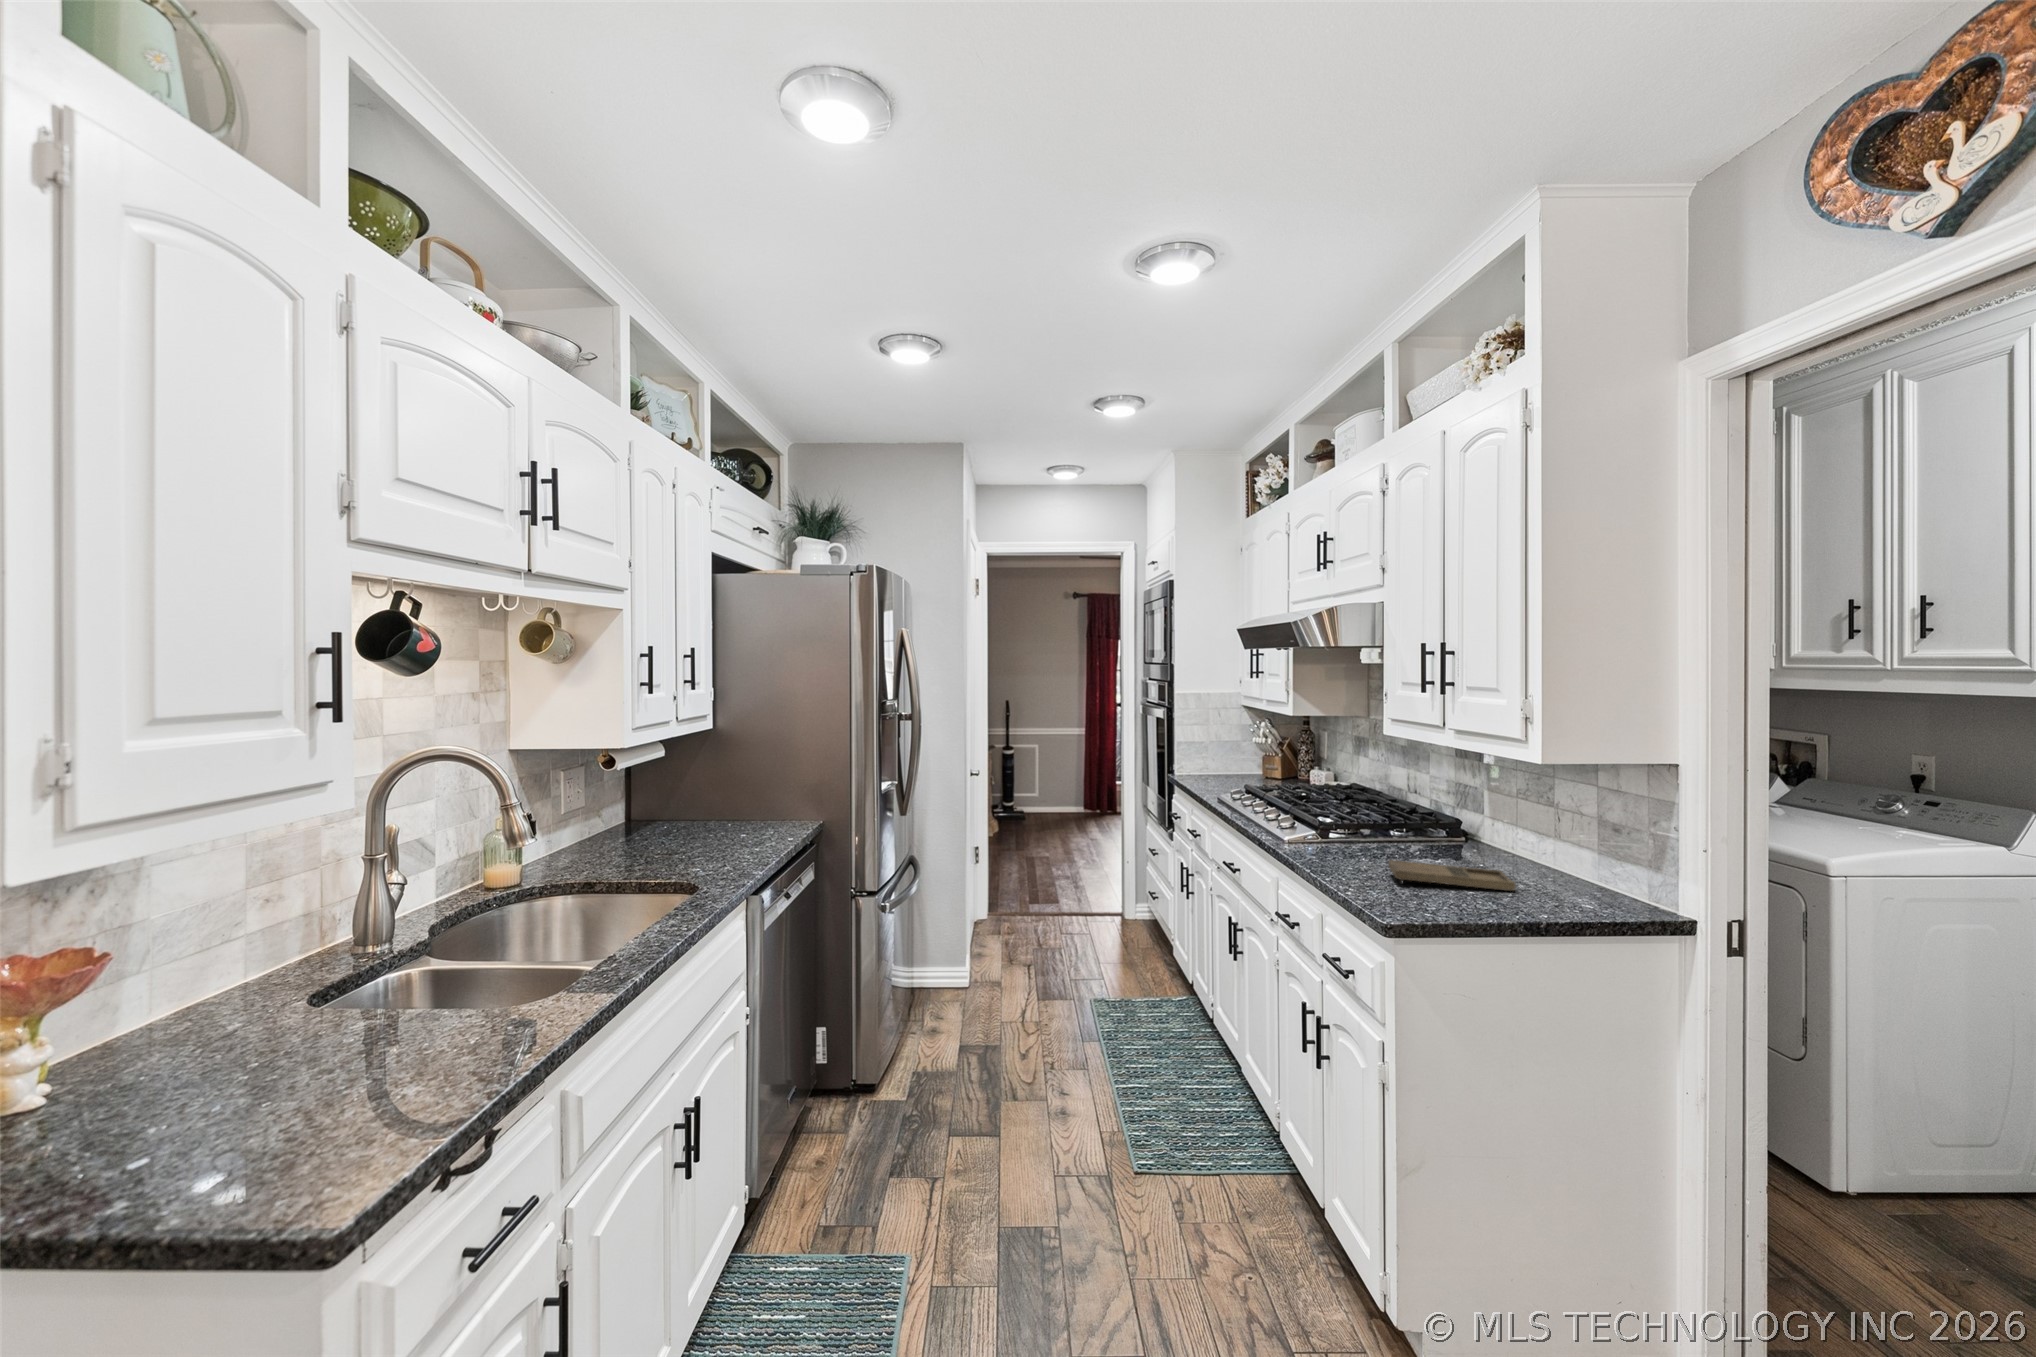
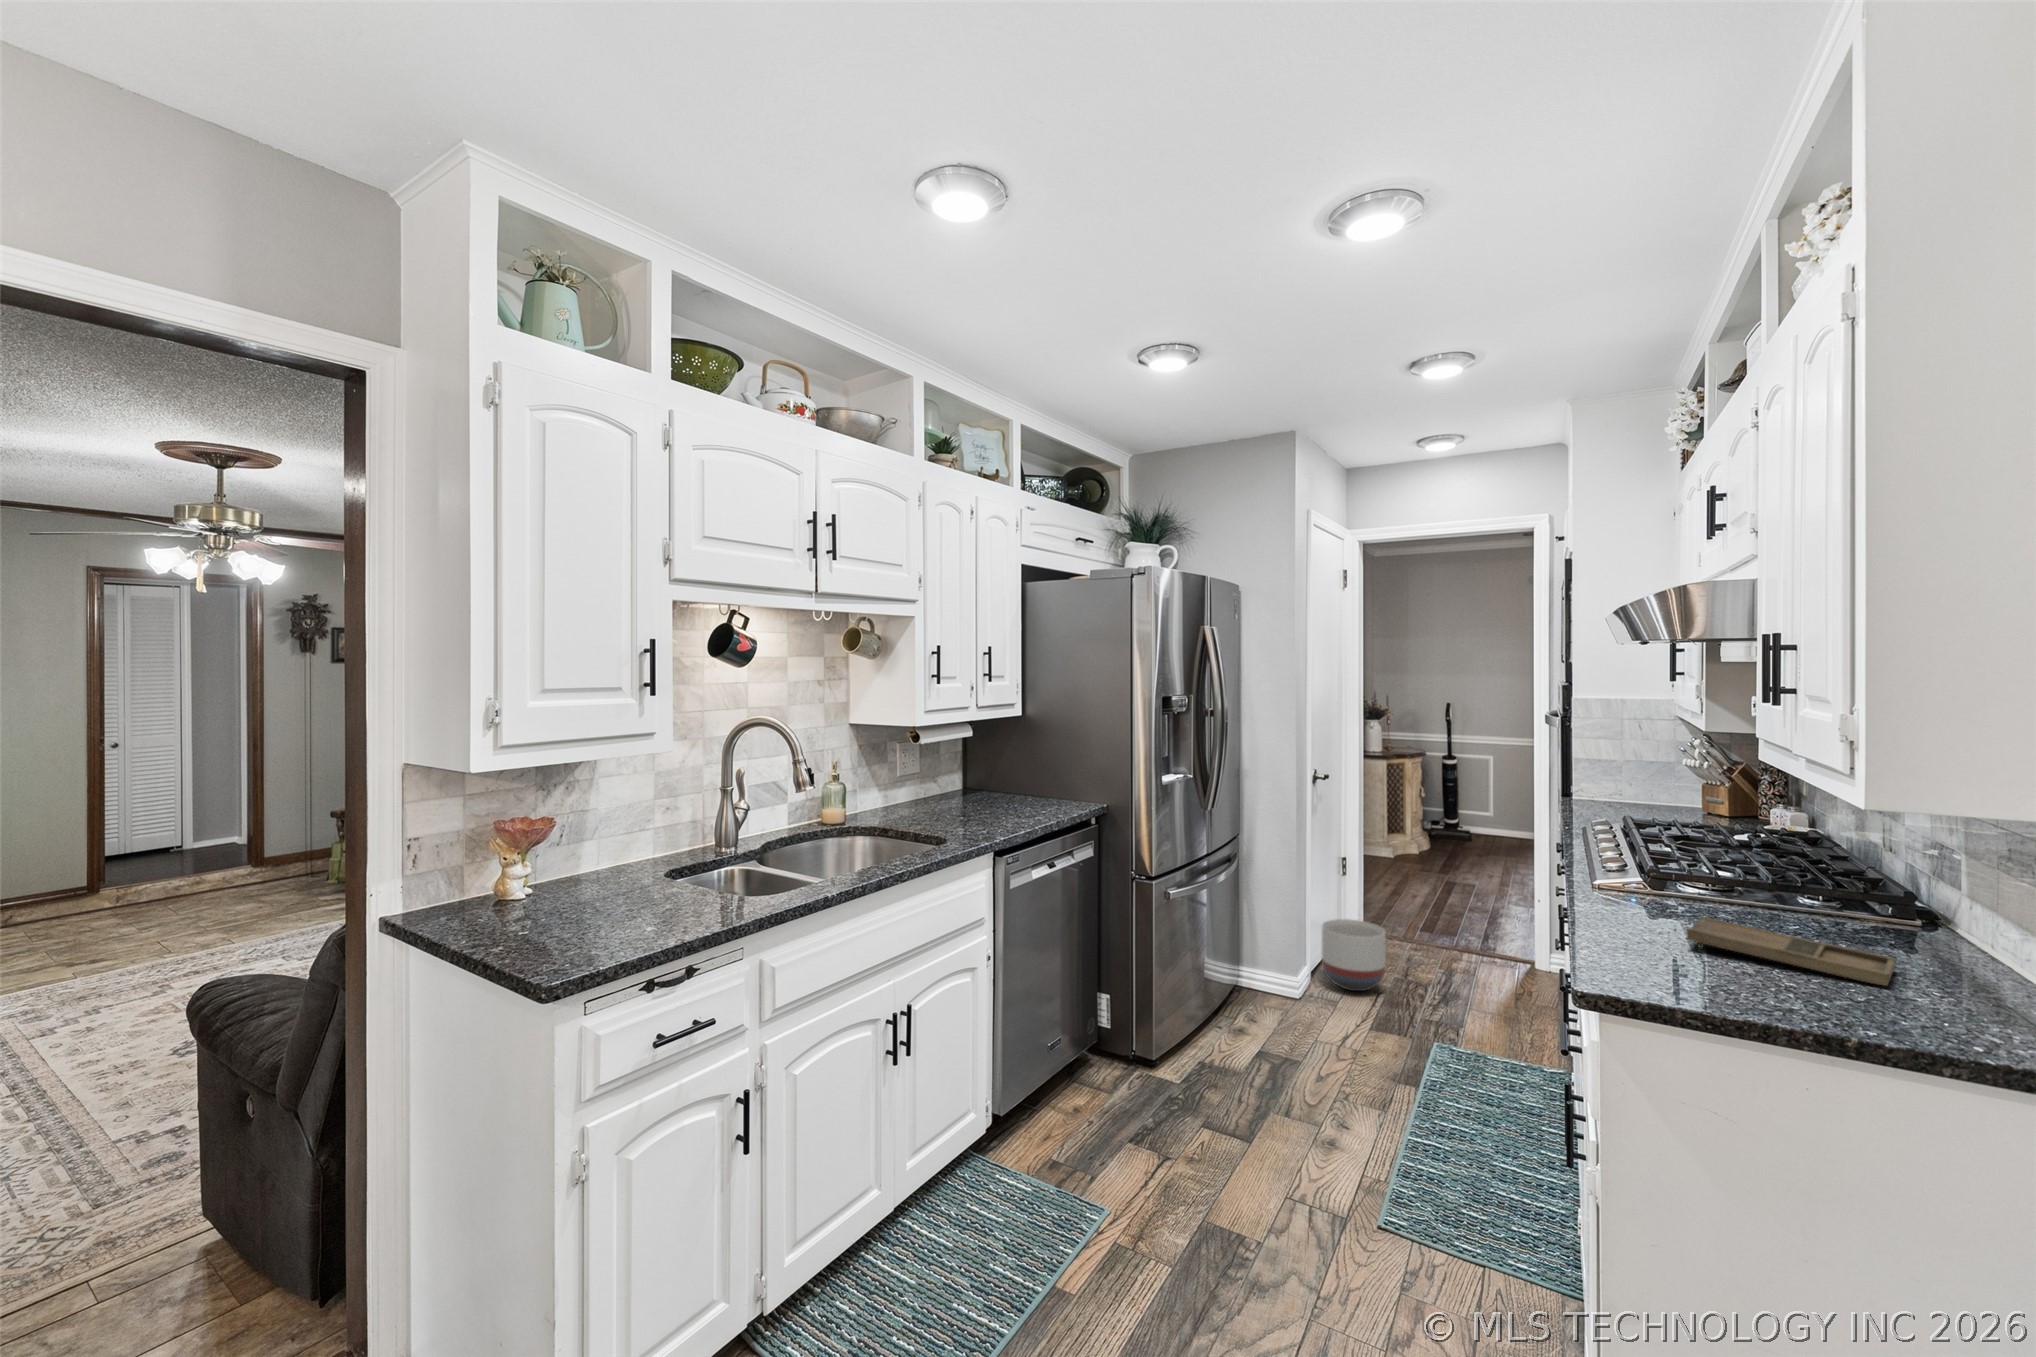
planter: none [978,904,1032,969] -> present [1322,919,1386,991]

